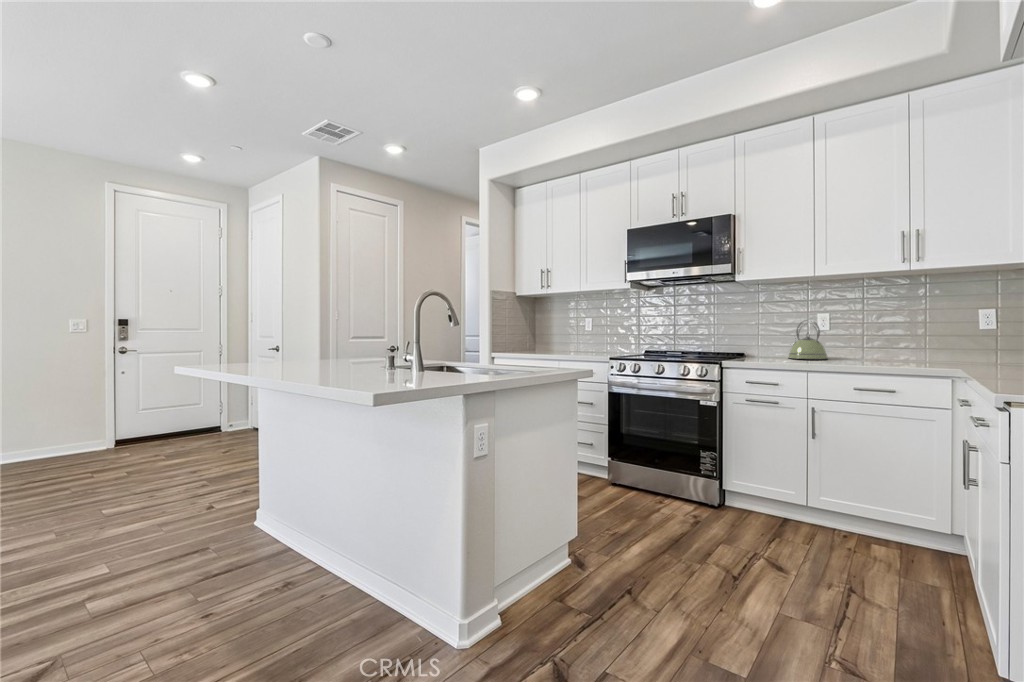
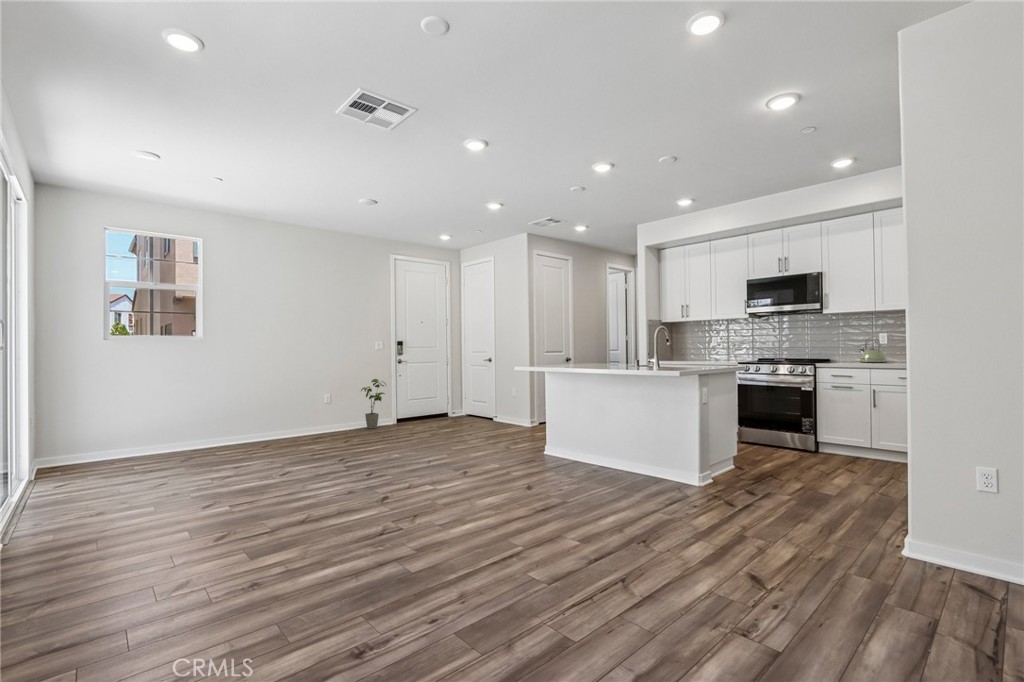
house plant: none [23,382,81,464] -> present [361,379,386,429]

